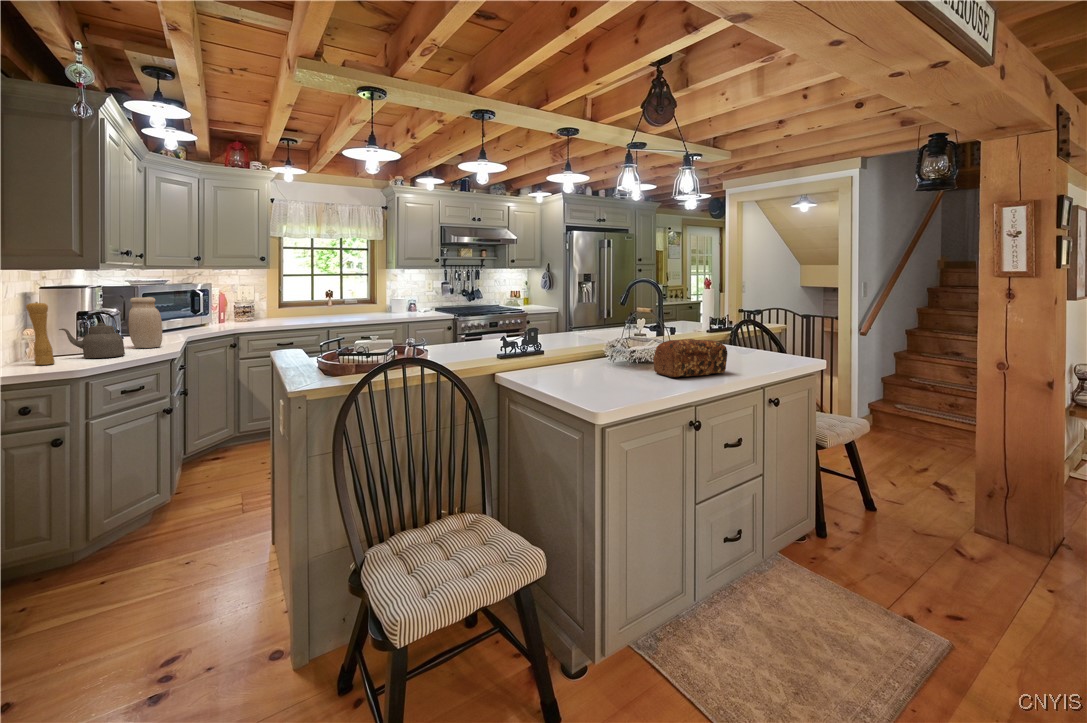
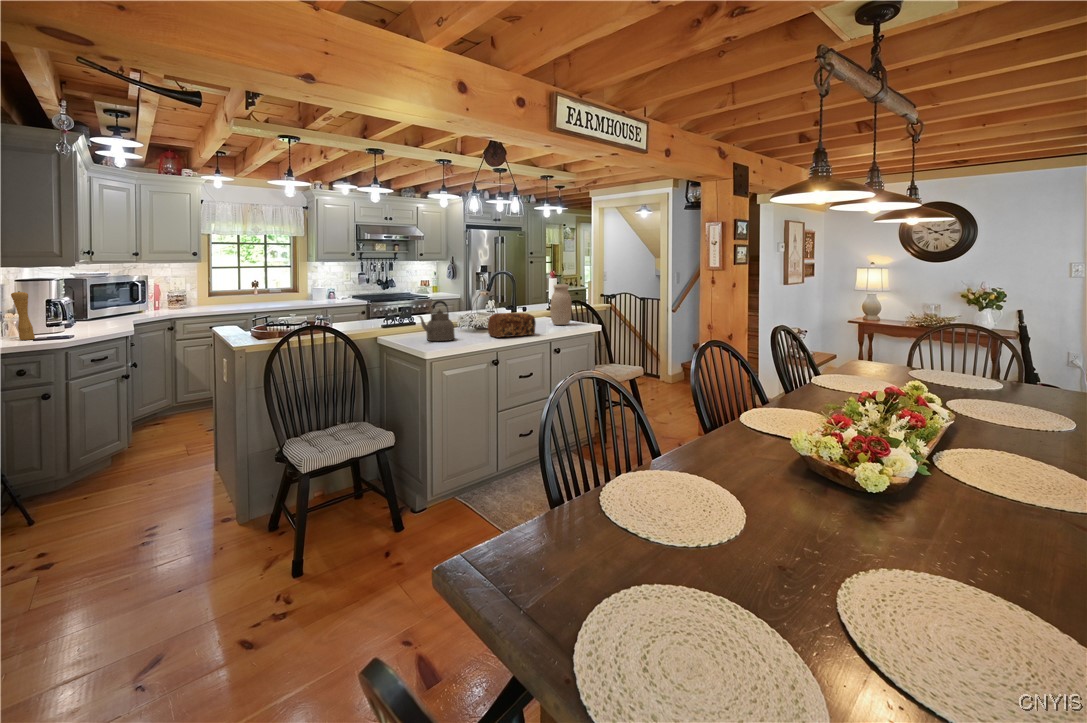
jar: present [129,297,162,348] -> present [550,284,572,325]
kettle: present [59,311,125,358] -> present [418,301,455,341]

